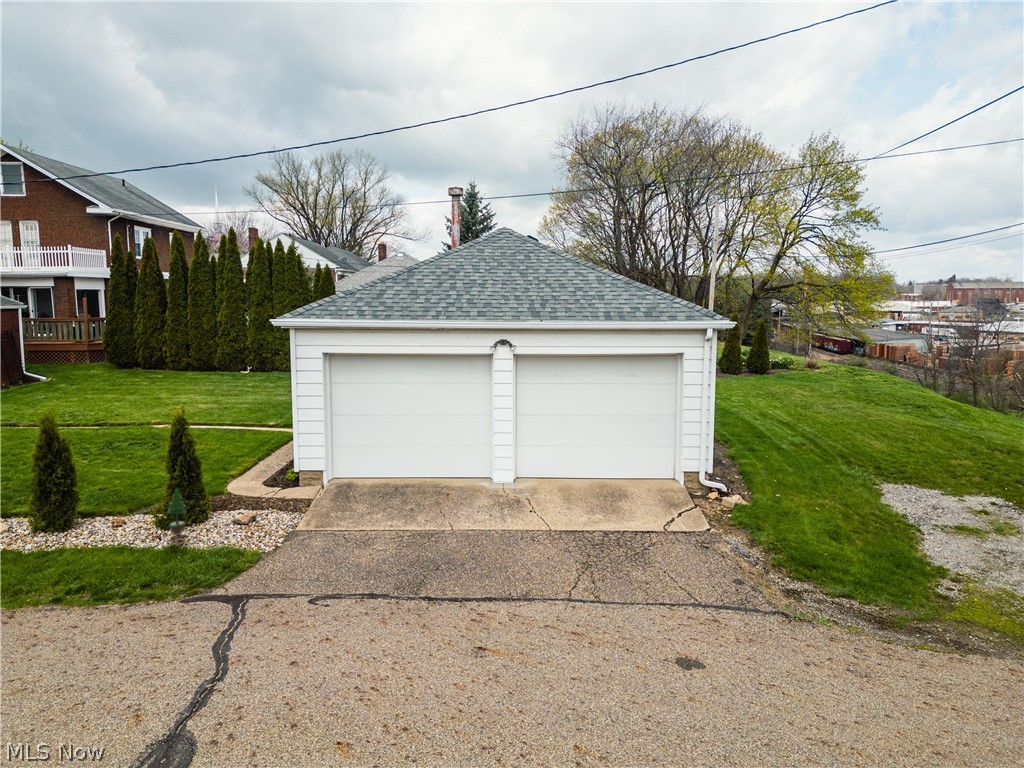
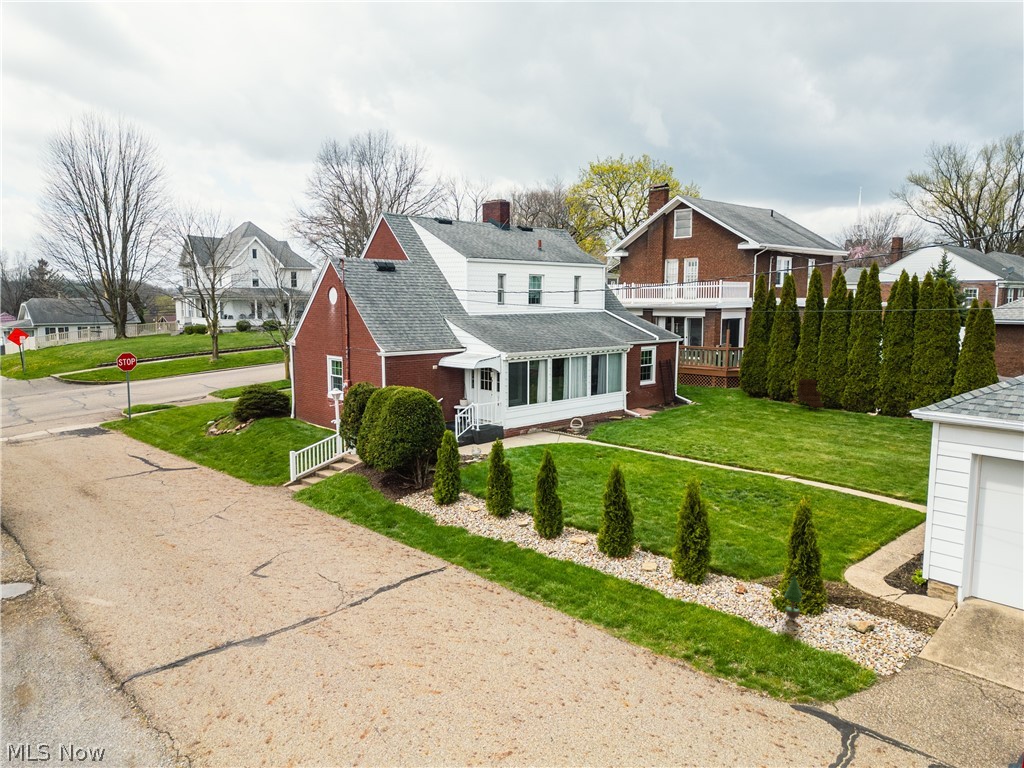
lounge chair: none [170,344,199,374] -> present [797,379,824,409]

